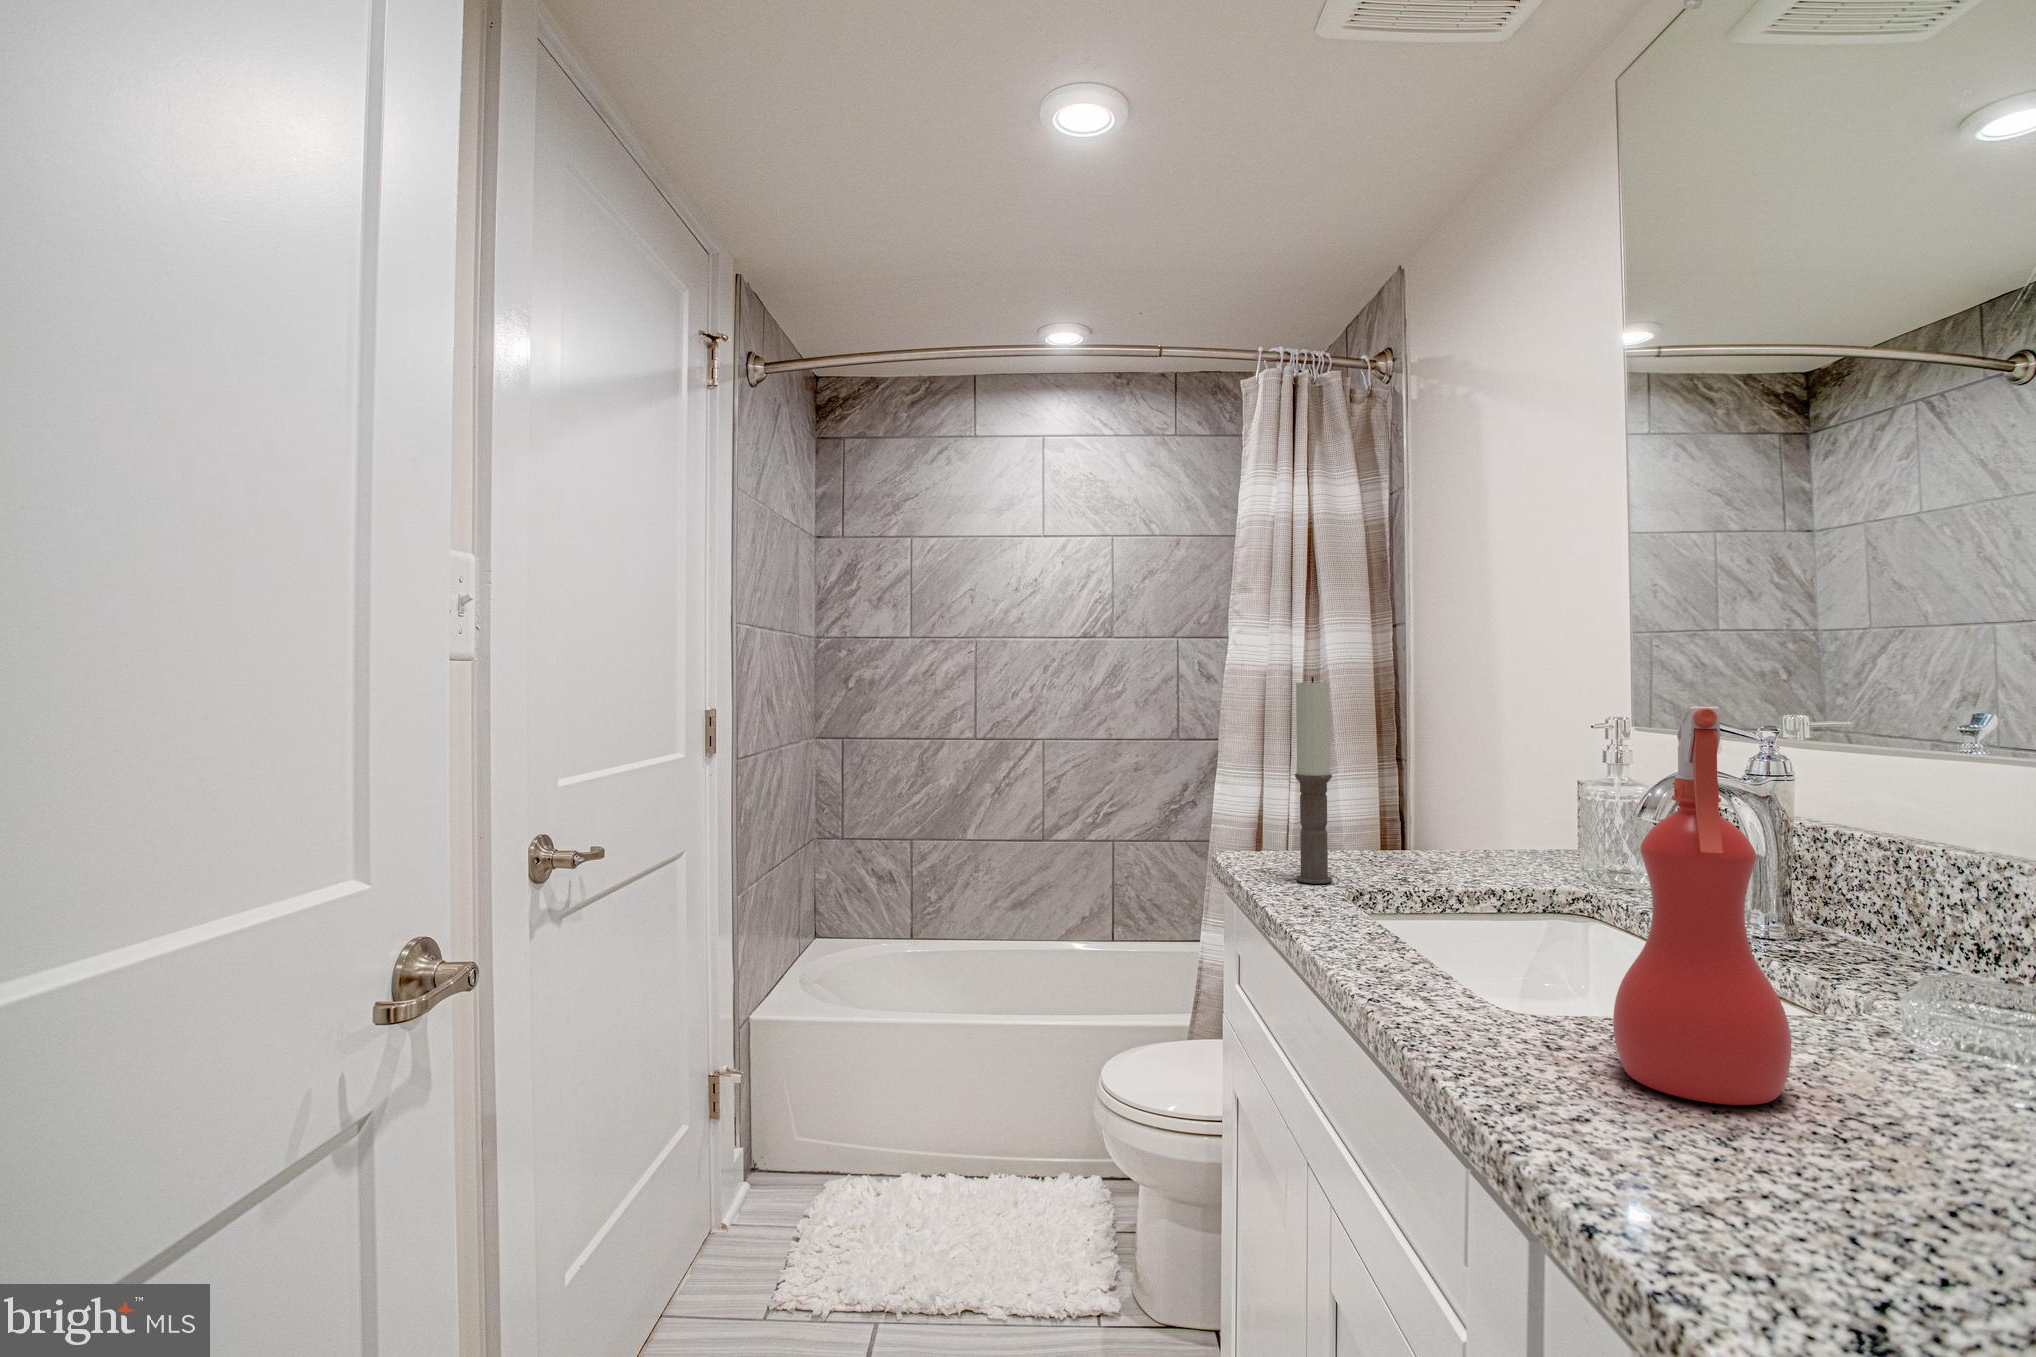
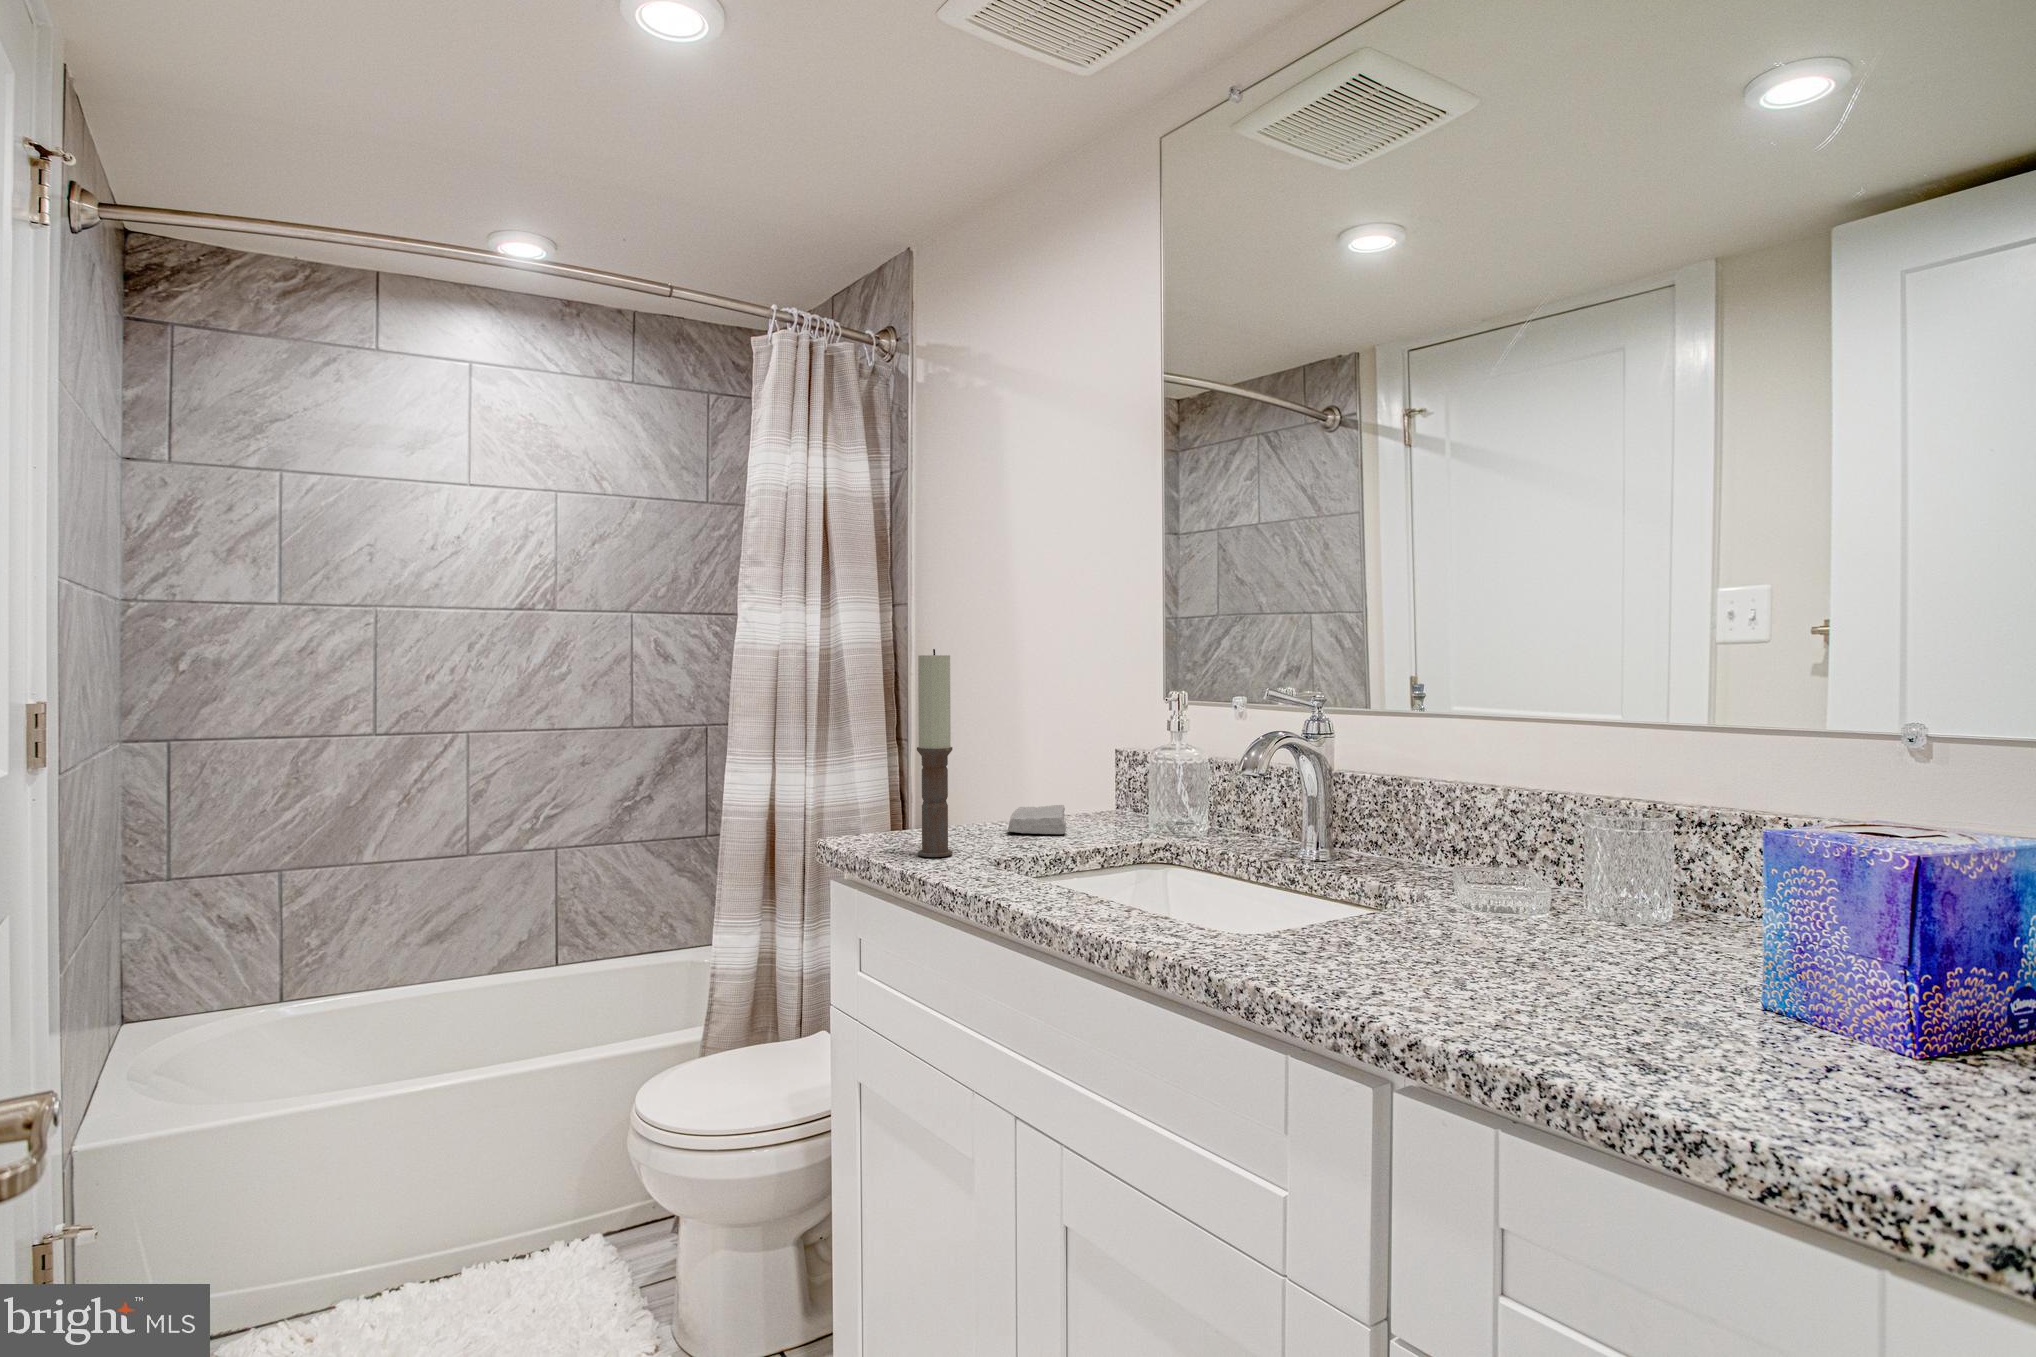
spray bottle: present [1613,707,1791,1105] -> none [1366,663,1495,982]
soap bar: none [1422,840,1490,873] -> present [1008,805,1066,834]

